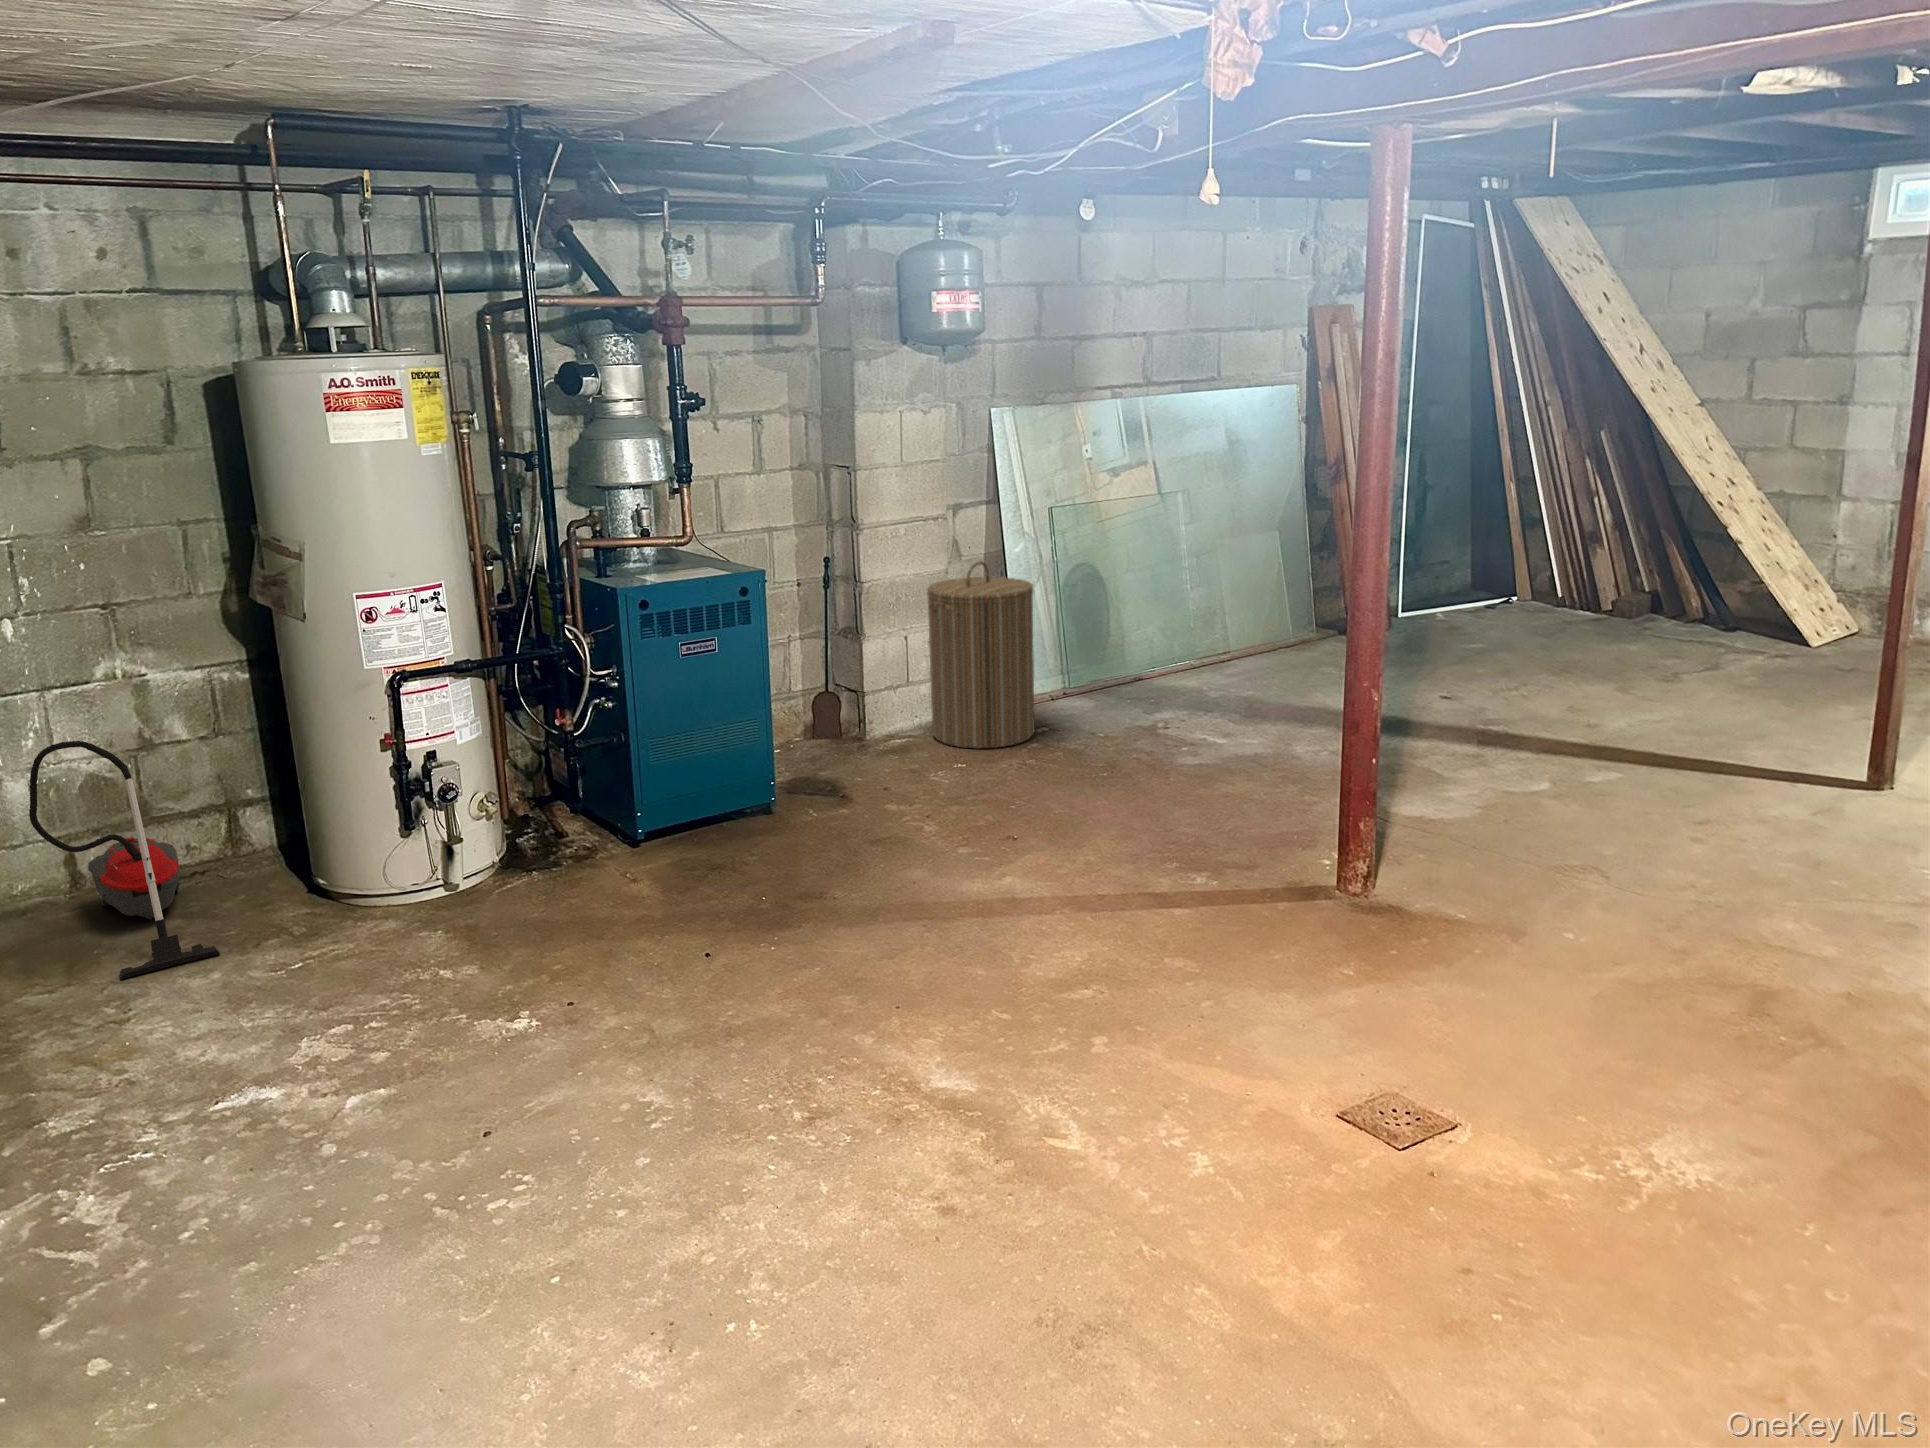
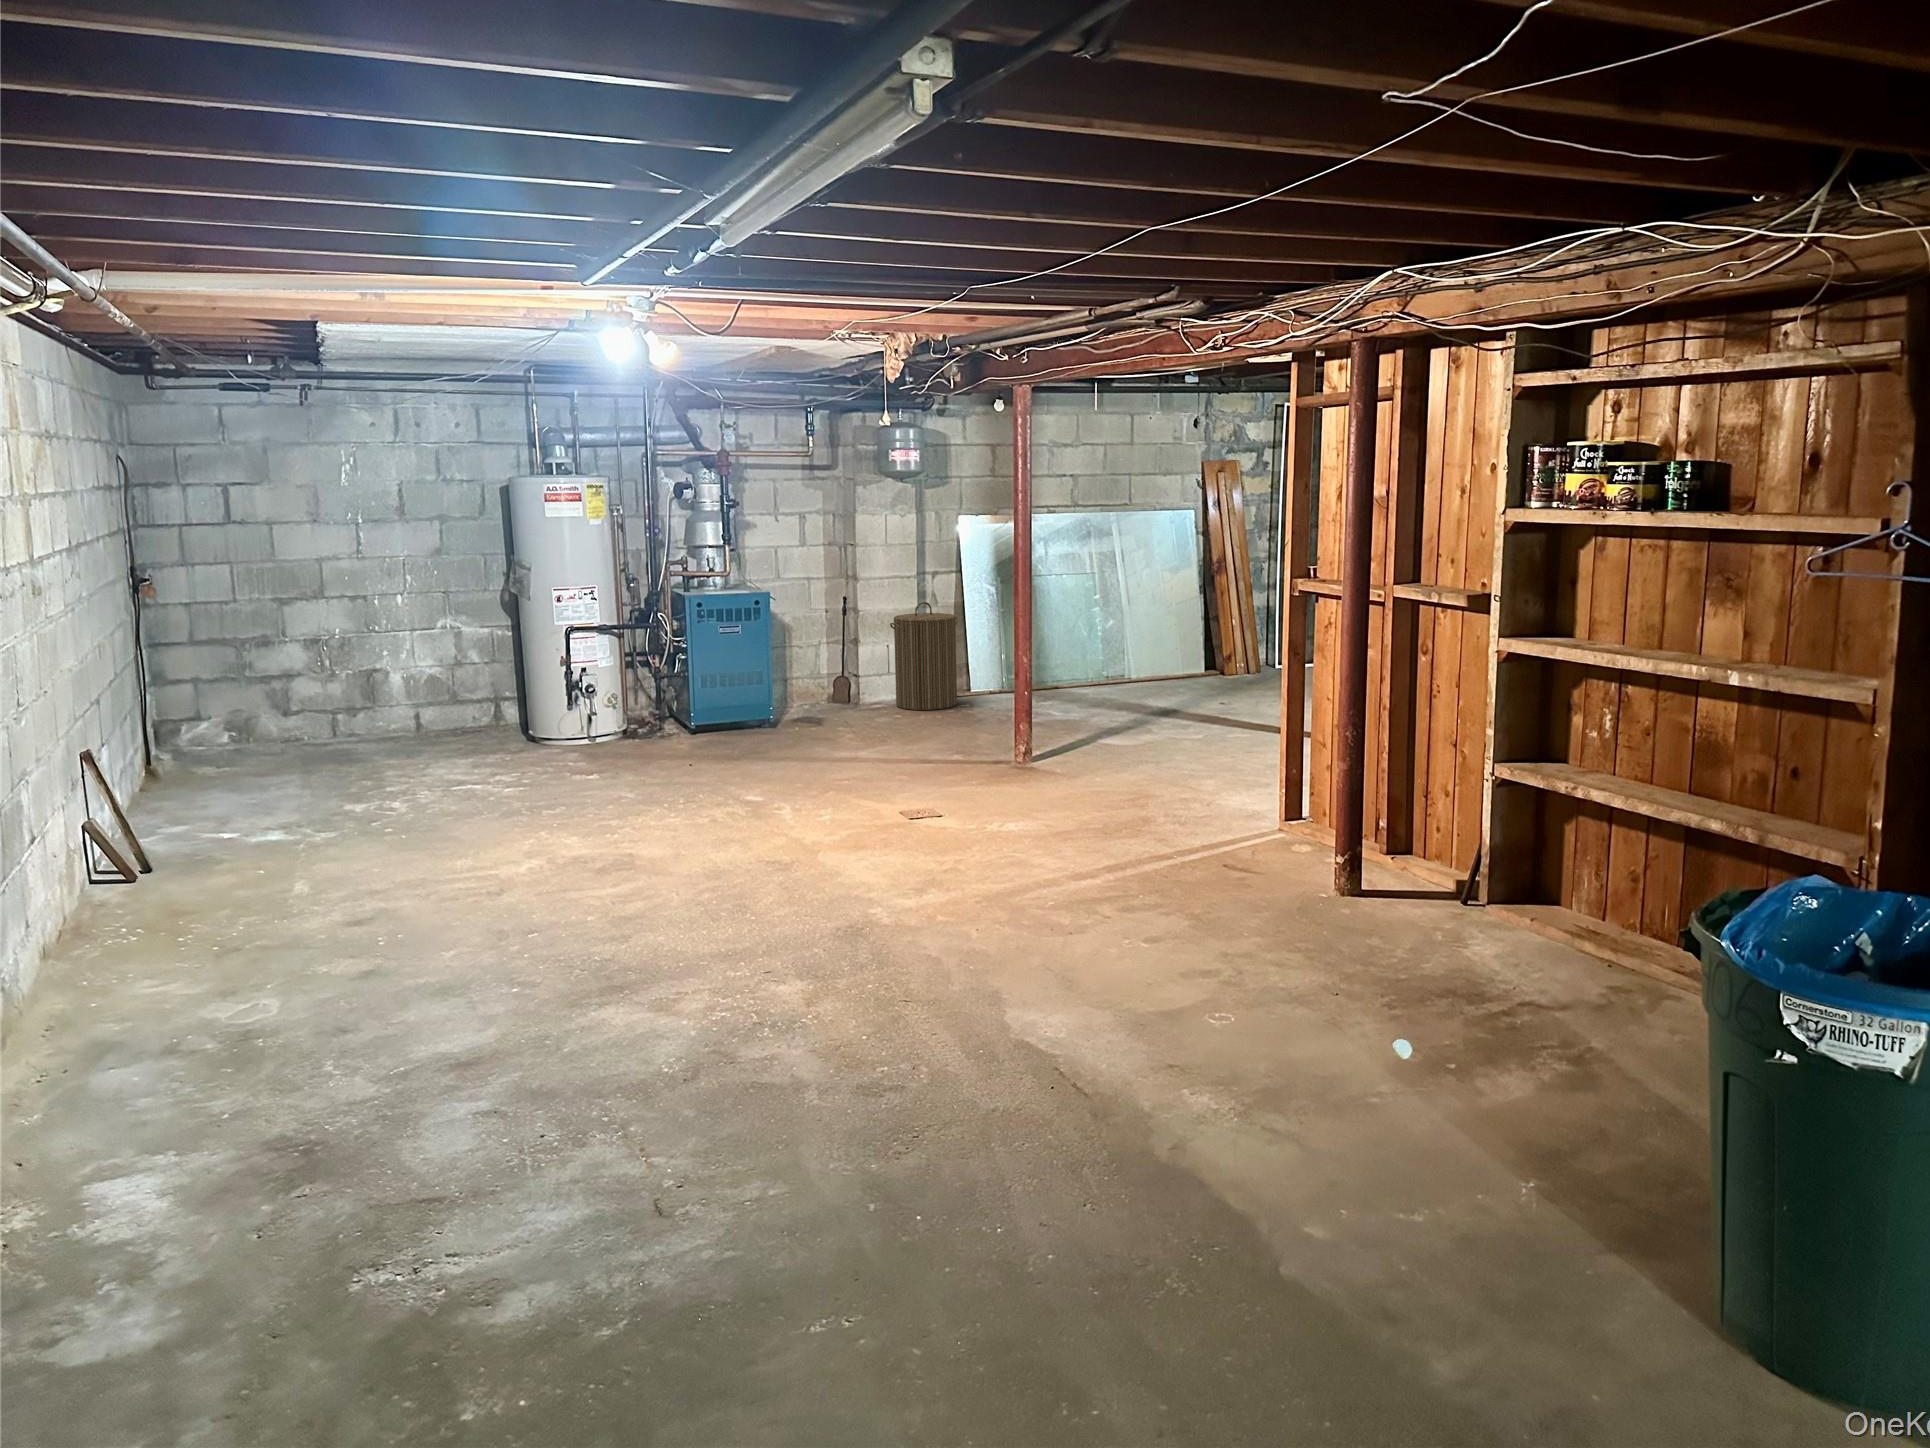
vacuum cleaner: present [29,741,220,979] -> none [399,650,475,759]

